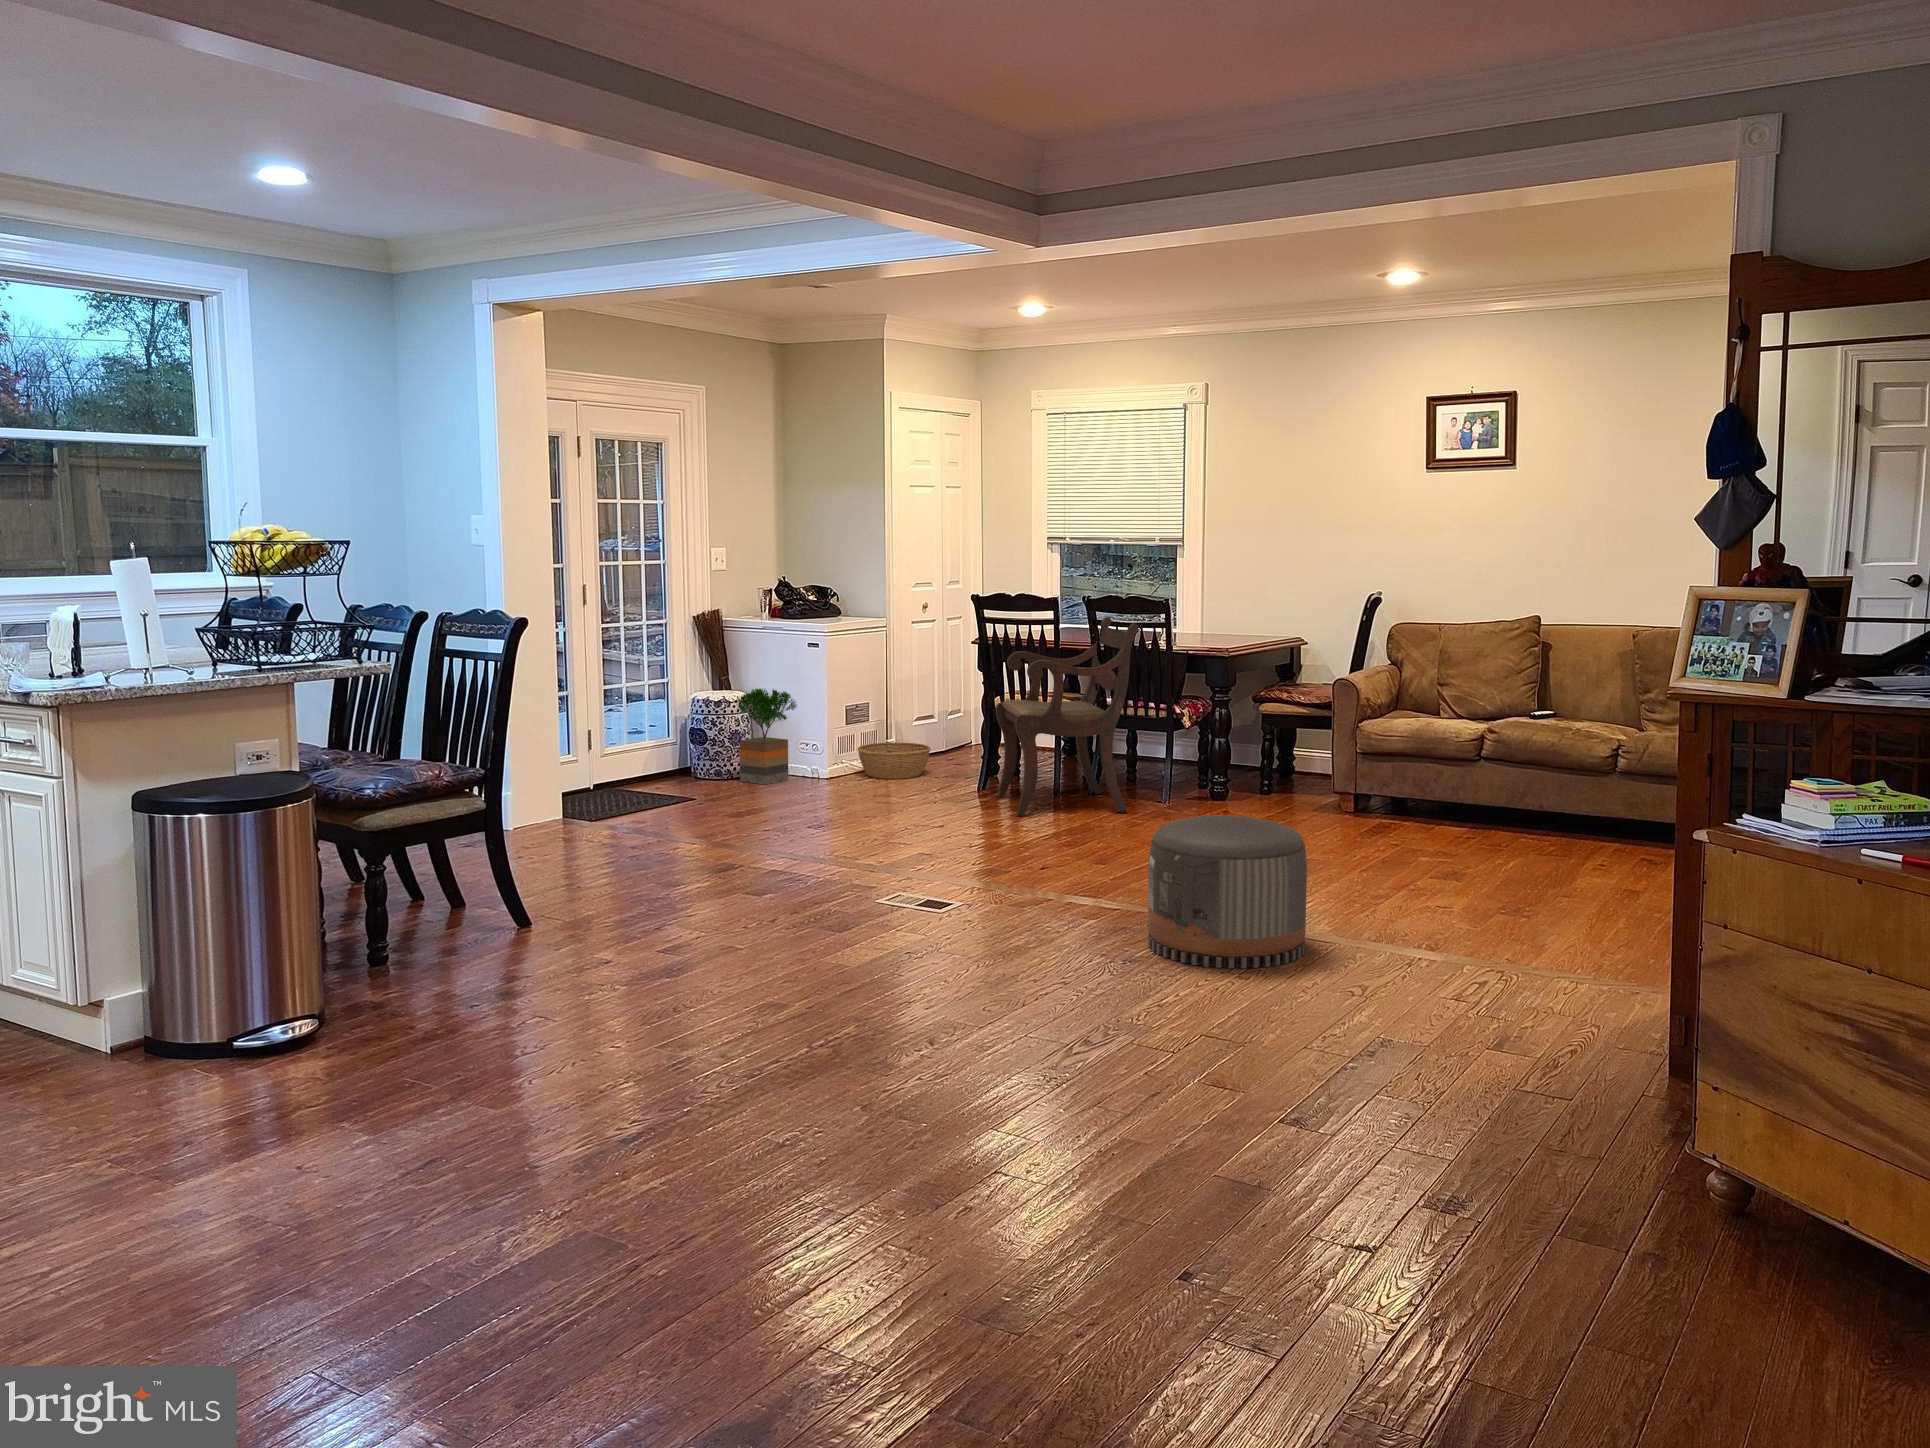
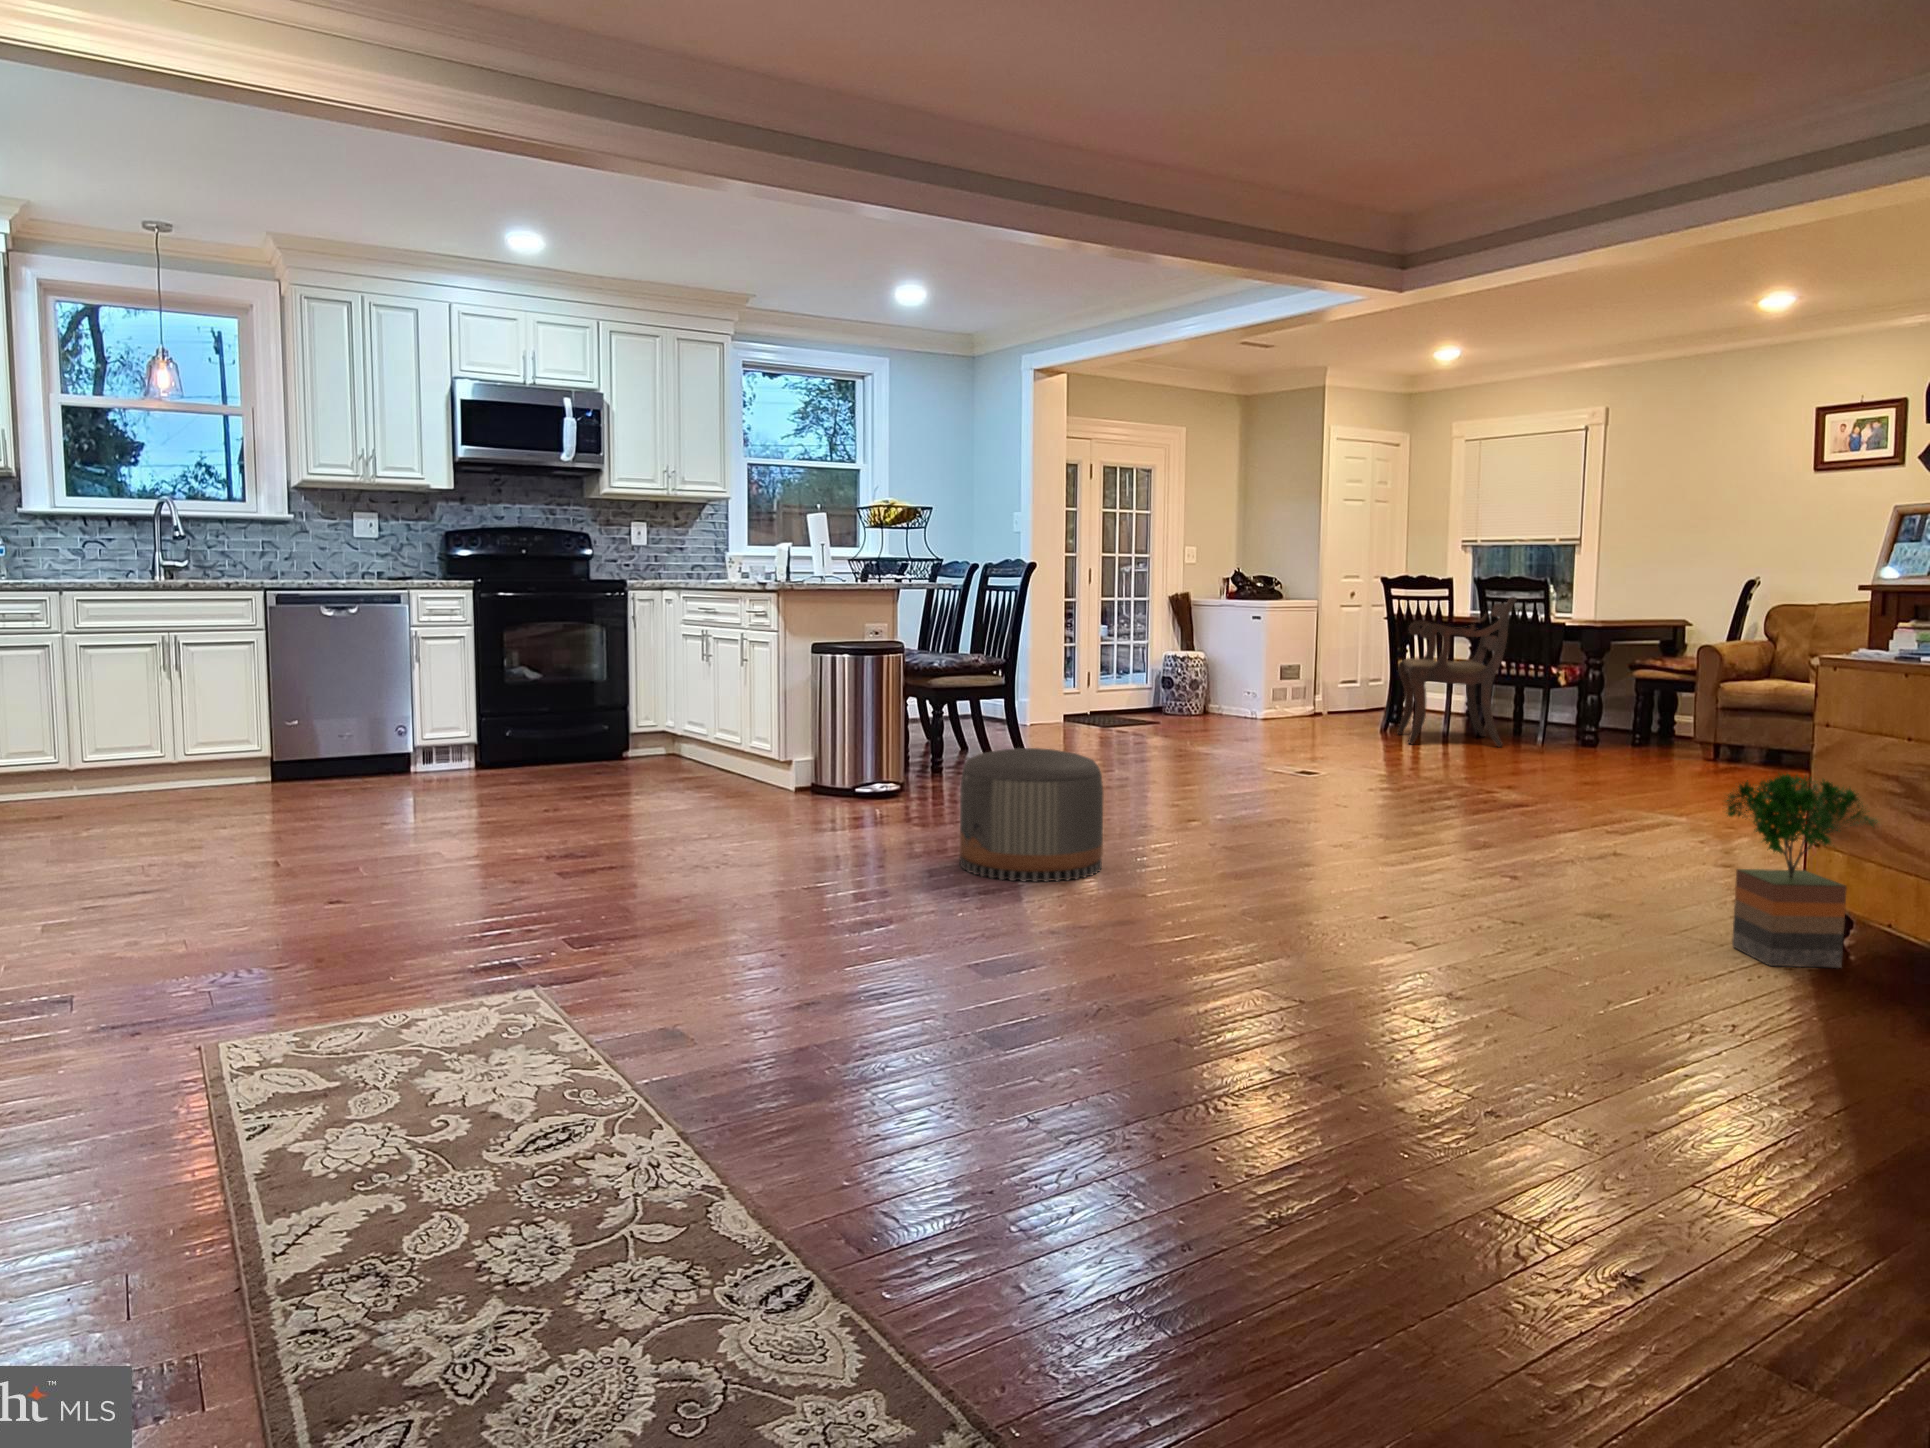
potted tree: present [738,689,796,785] -> present [1726,774,1878,968]
basket: present [857,742,931,779] -> none [1289,696,1349,722]
pouf: present [1148,816,1307,968] -> present [960,748,1104,882]

